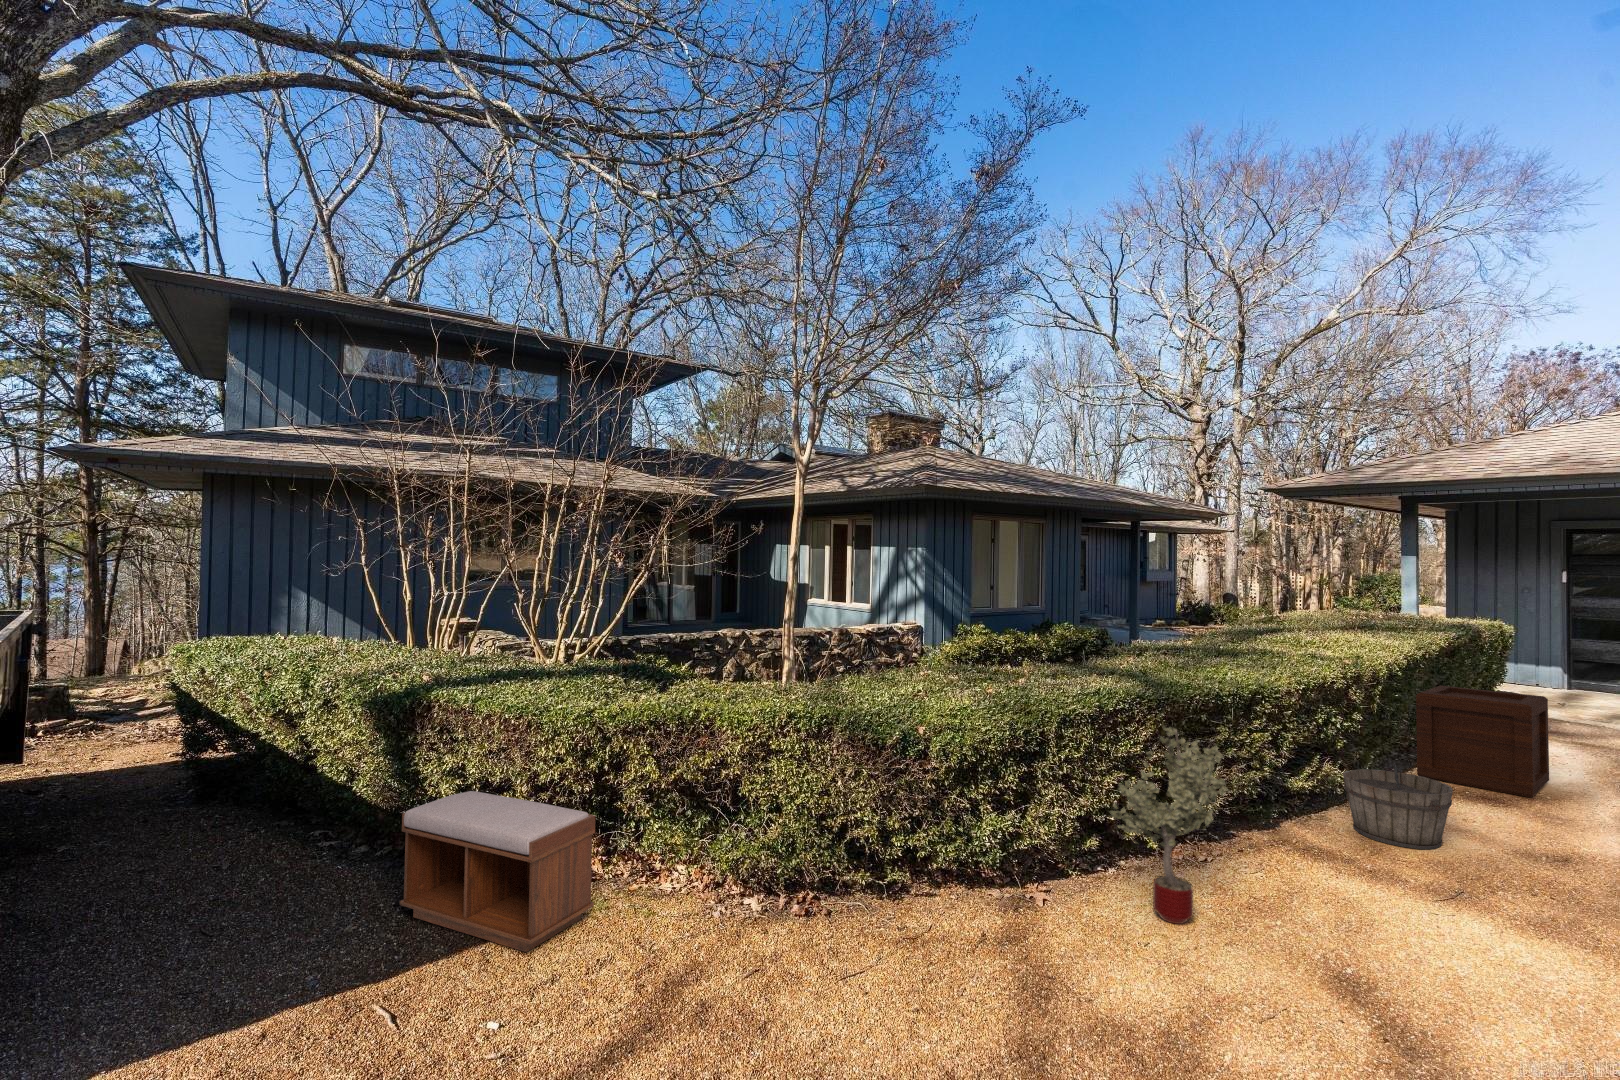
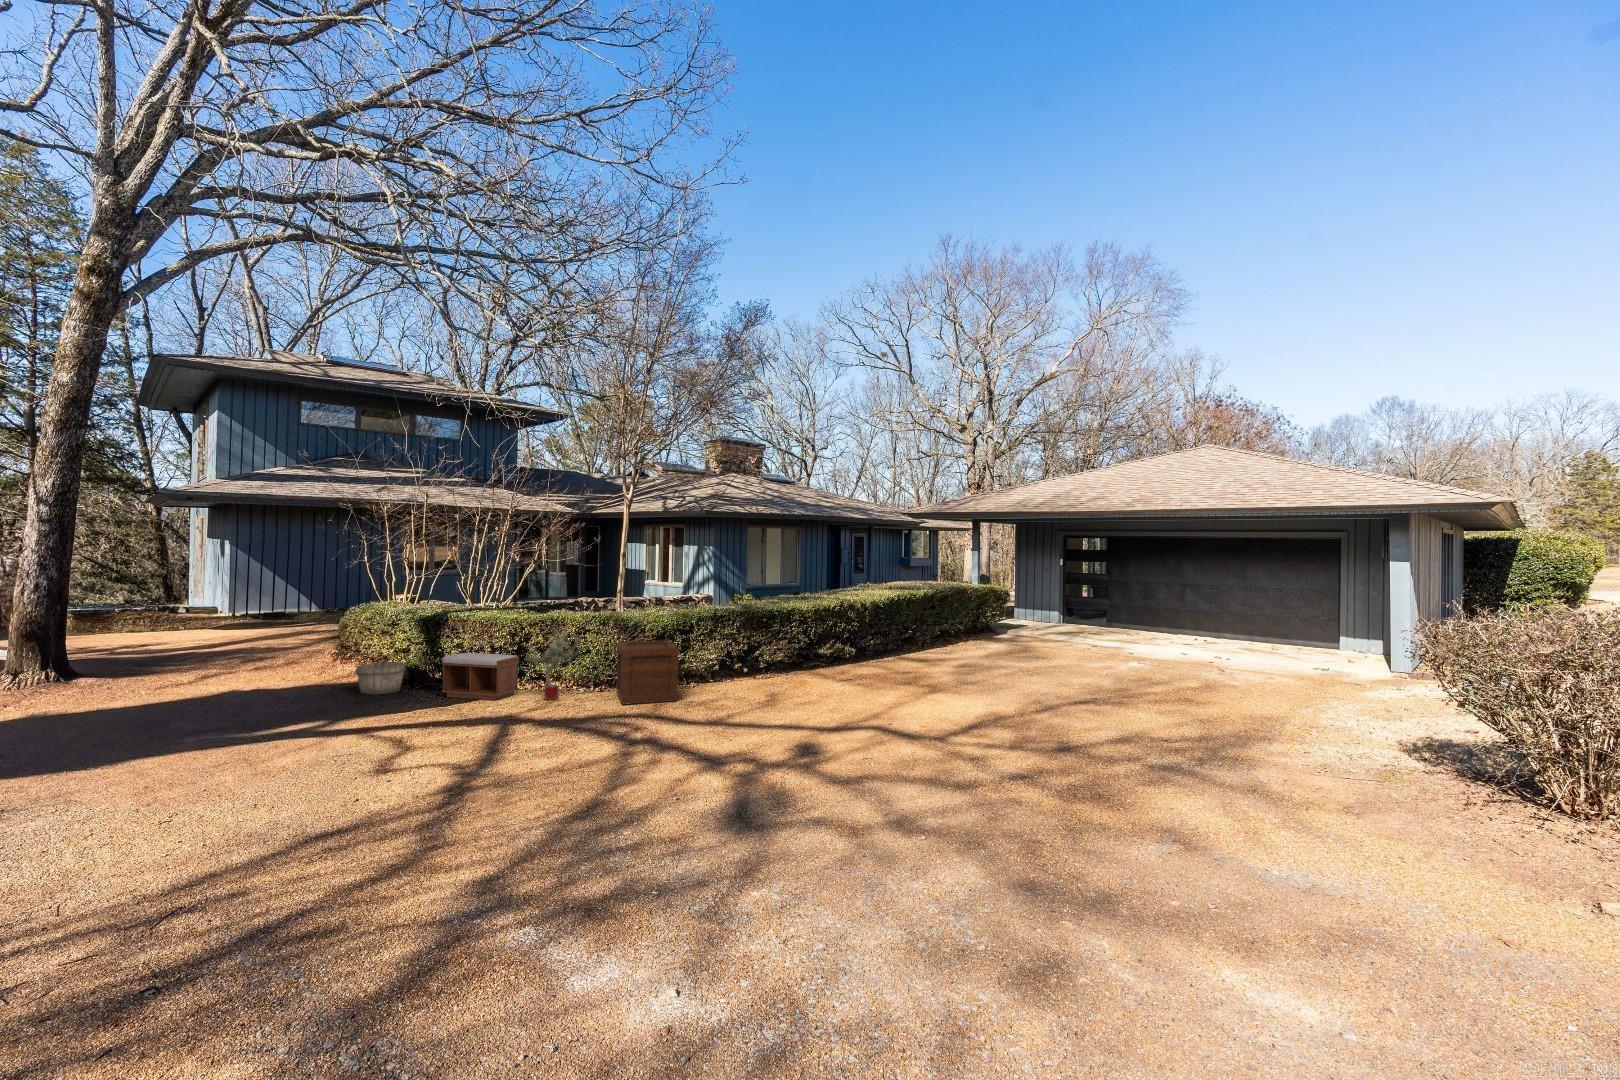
wooden crate: present [1416,685,1549,797] -> present [617,640,679,705]
potted tree: present [1110,727,1229,924] -> present [525,627,580,700]
wooden bucket: present [1343,759,1453,849] -> present [356,660,406,694]

